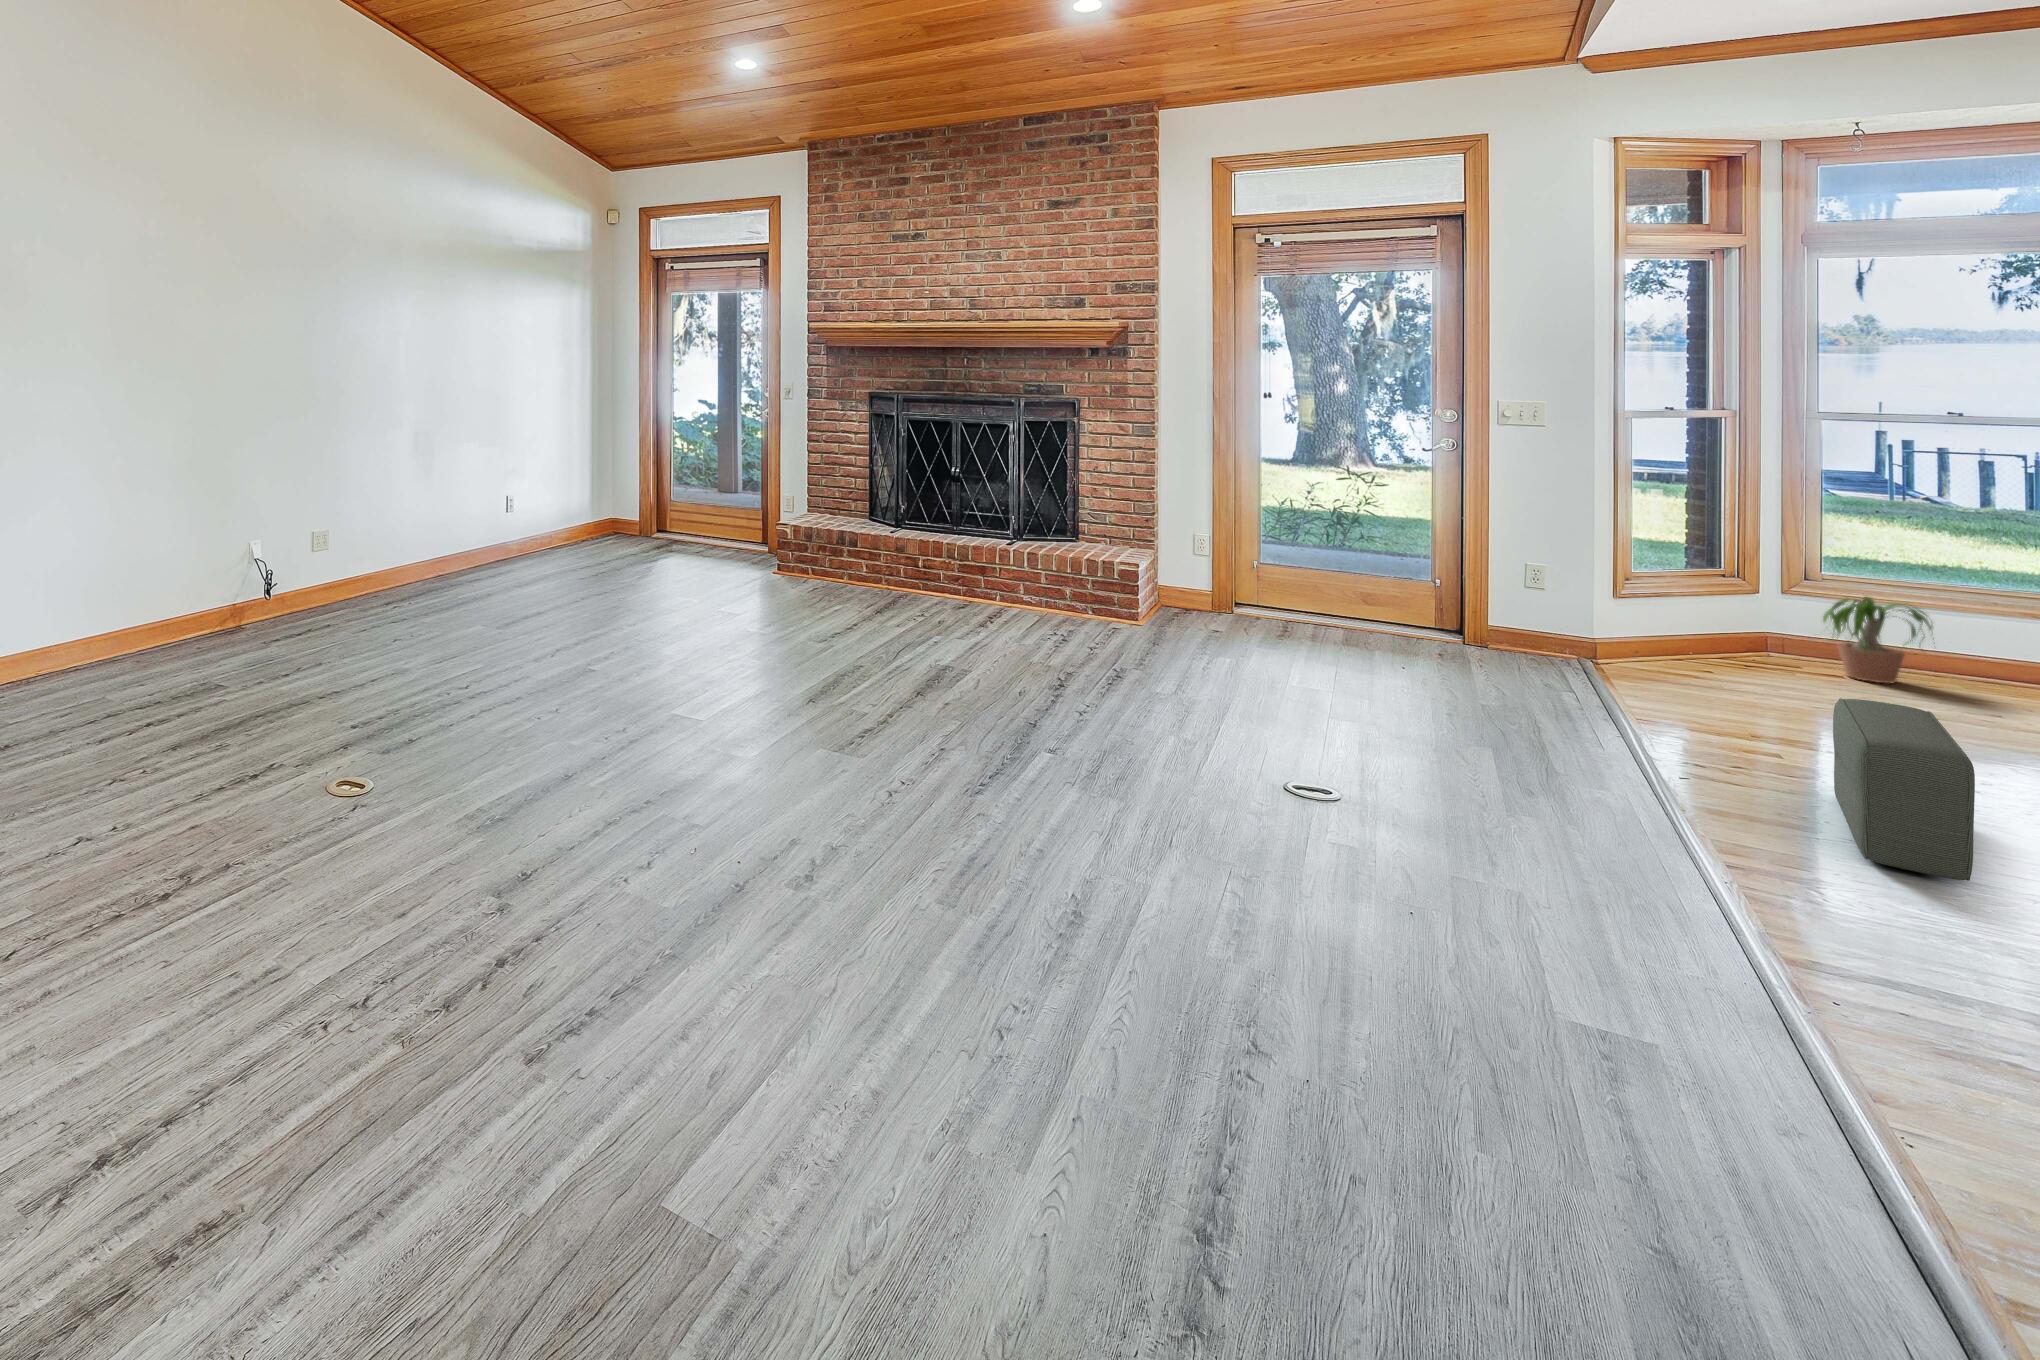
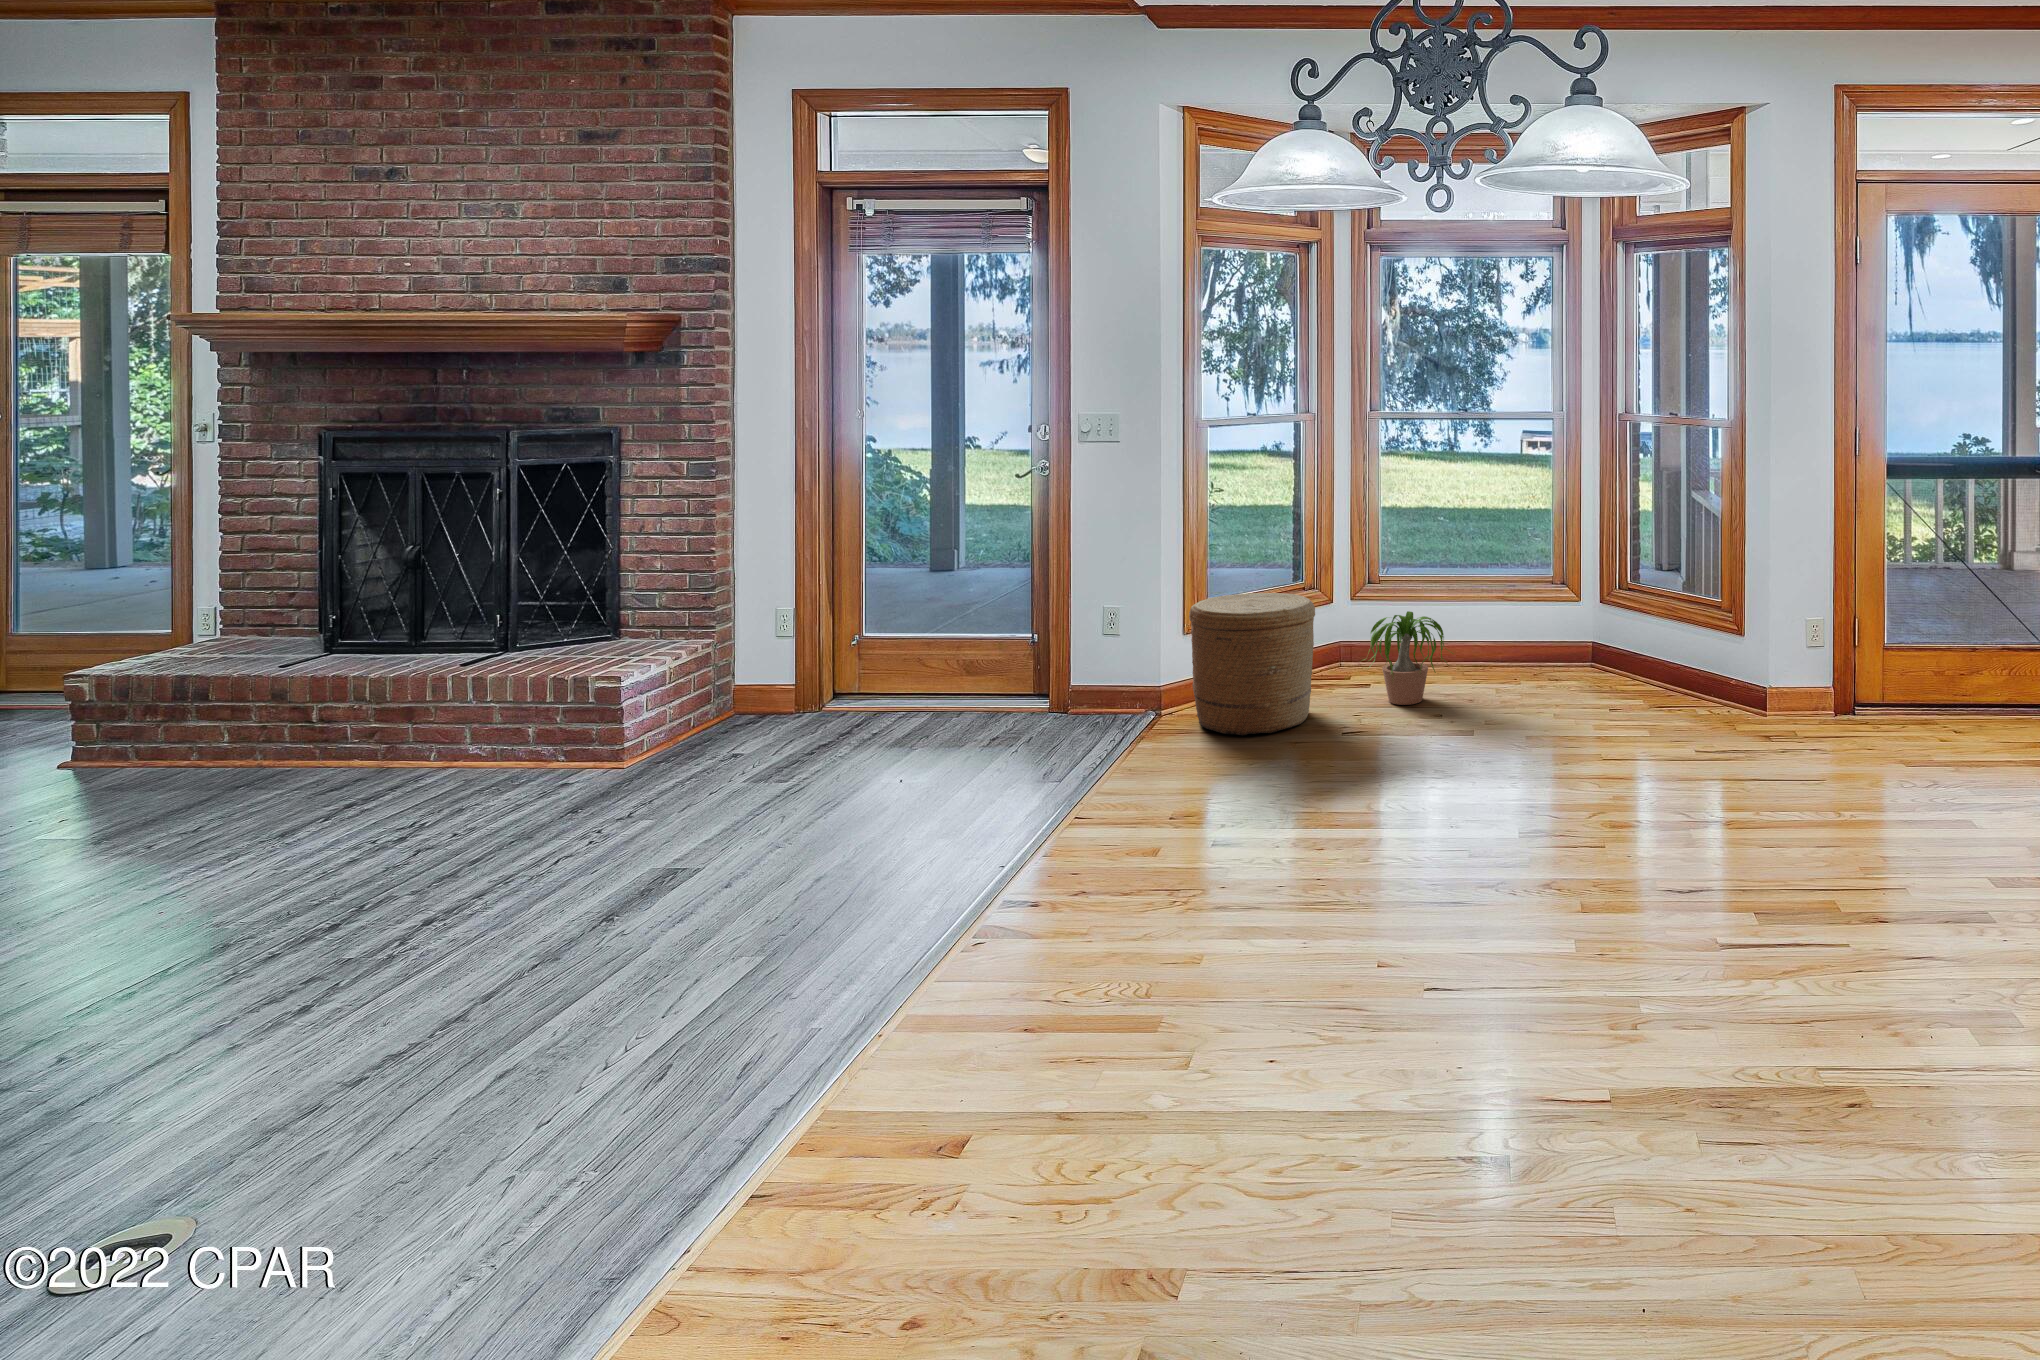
woven basket: none [1621,560,1780,684] -> present [1189,593,1315,735]
pouf: present [1833,698,1975,881] -> none [966,791,1192,1069]

